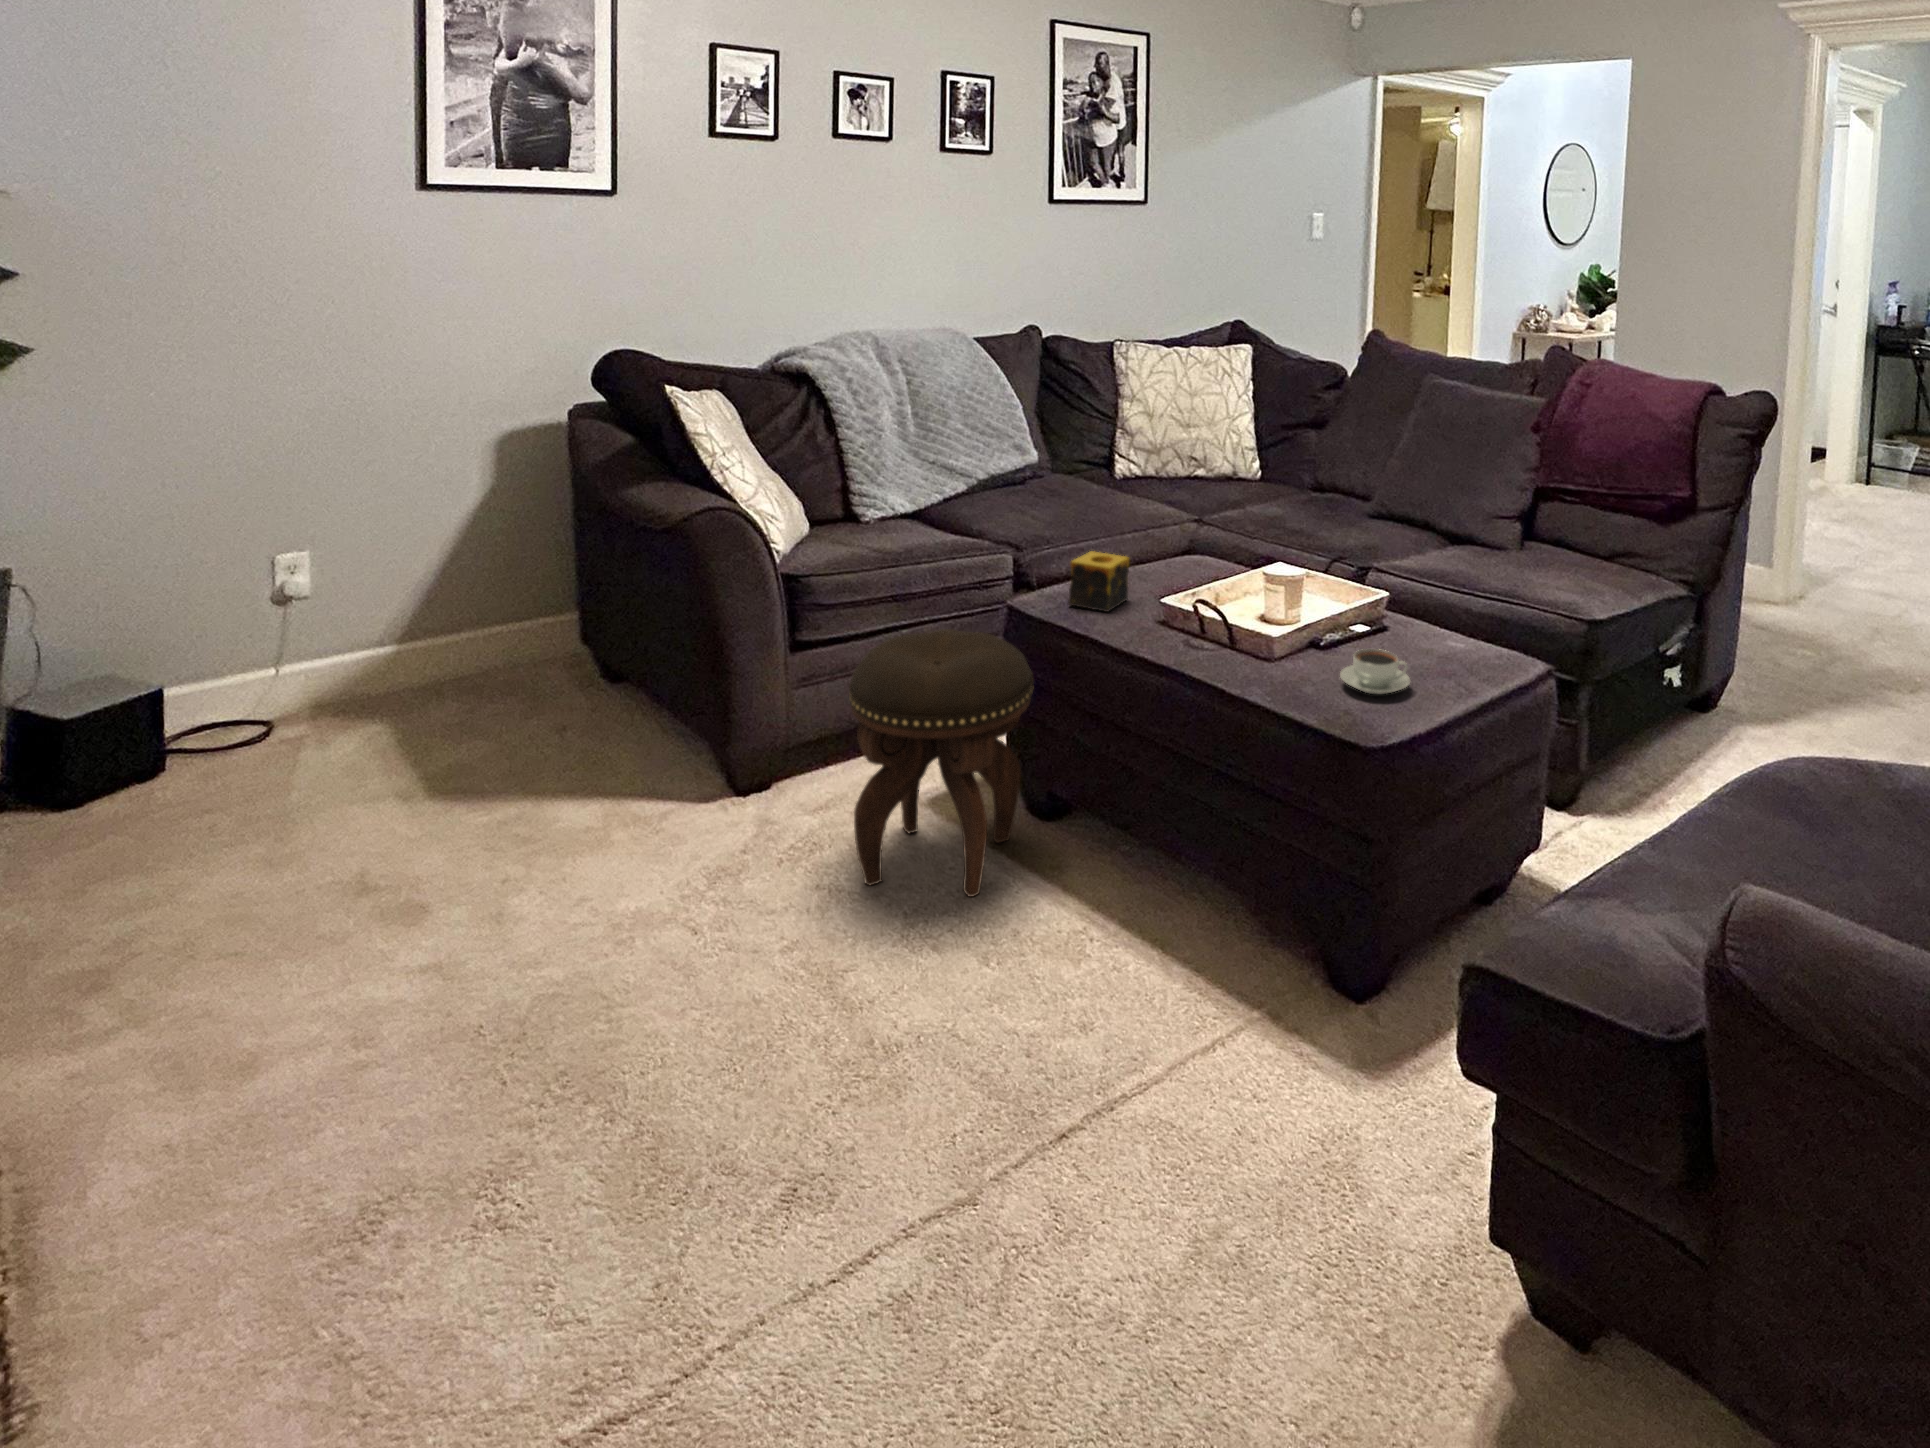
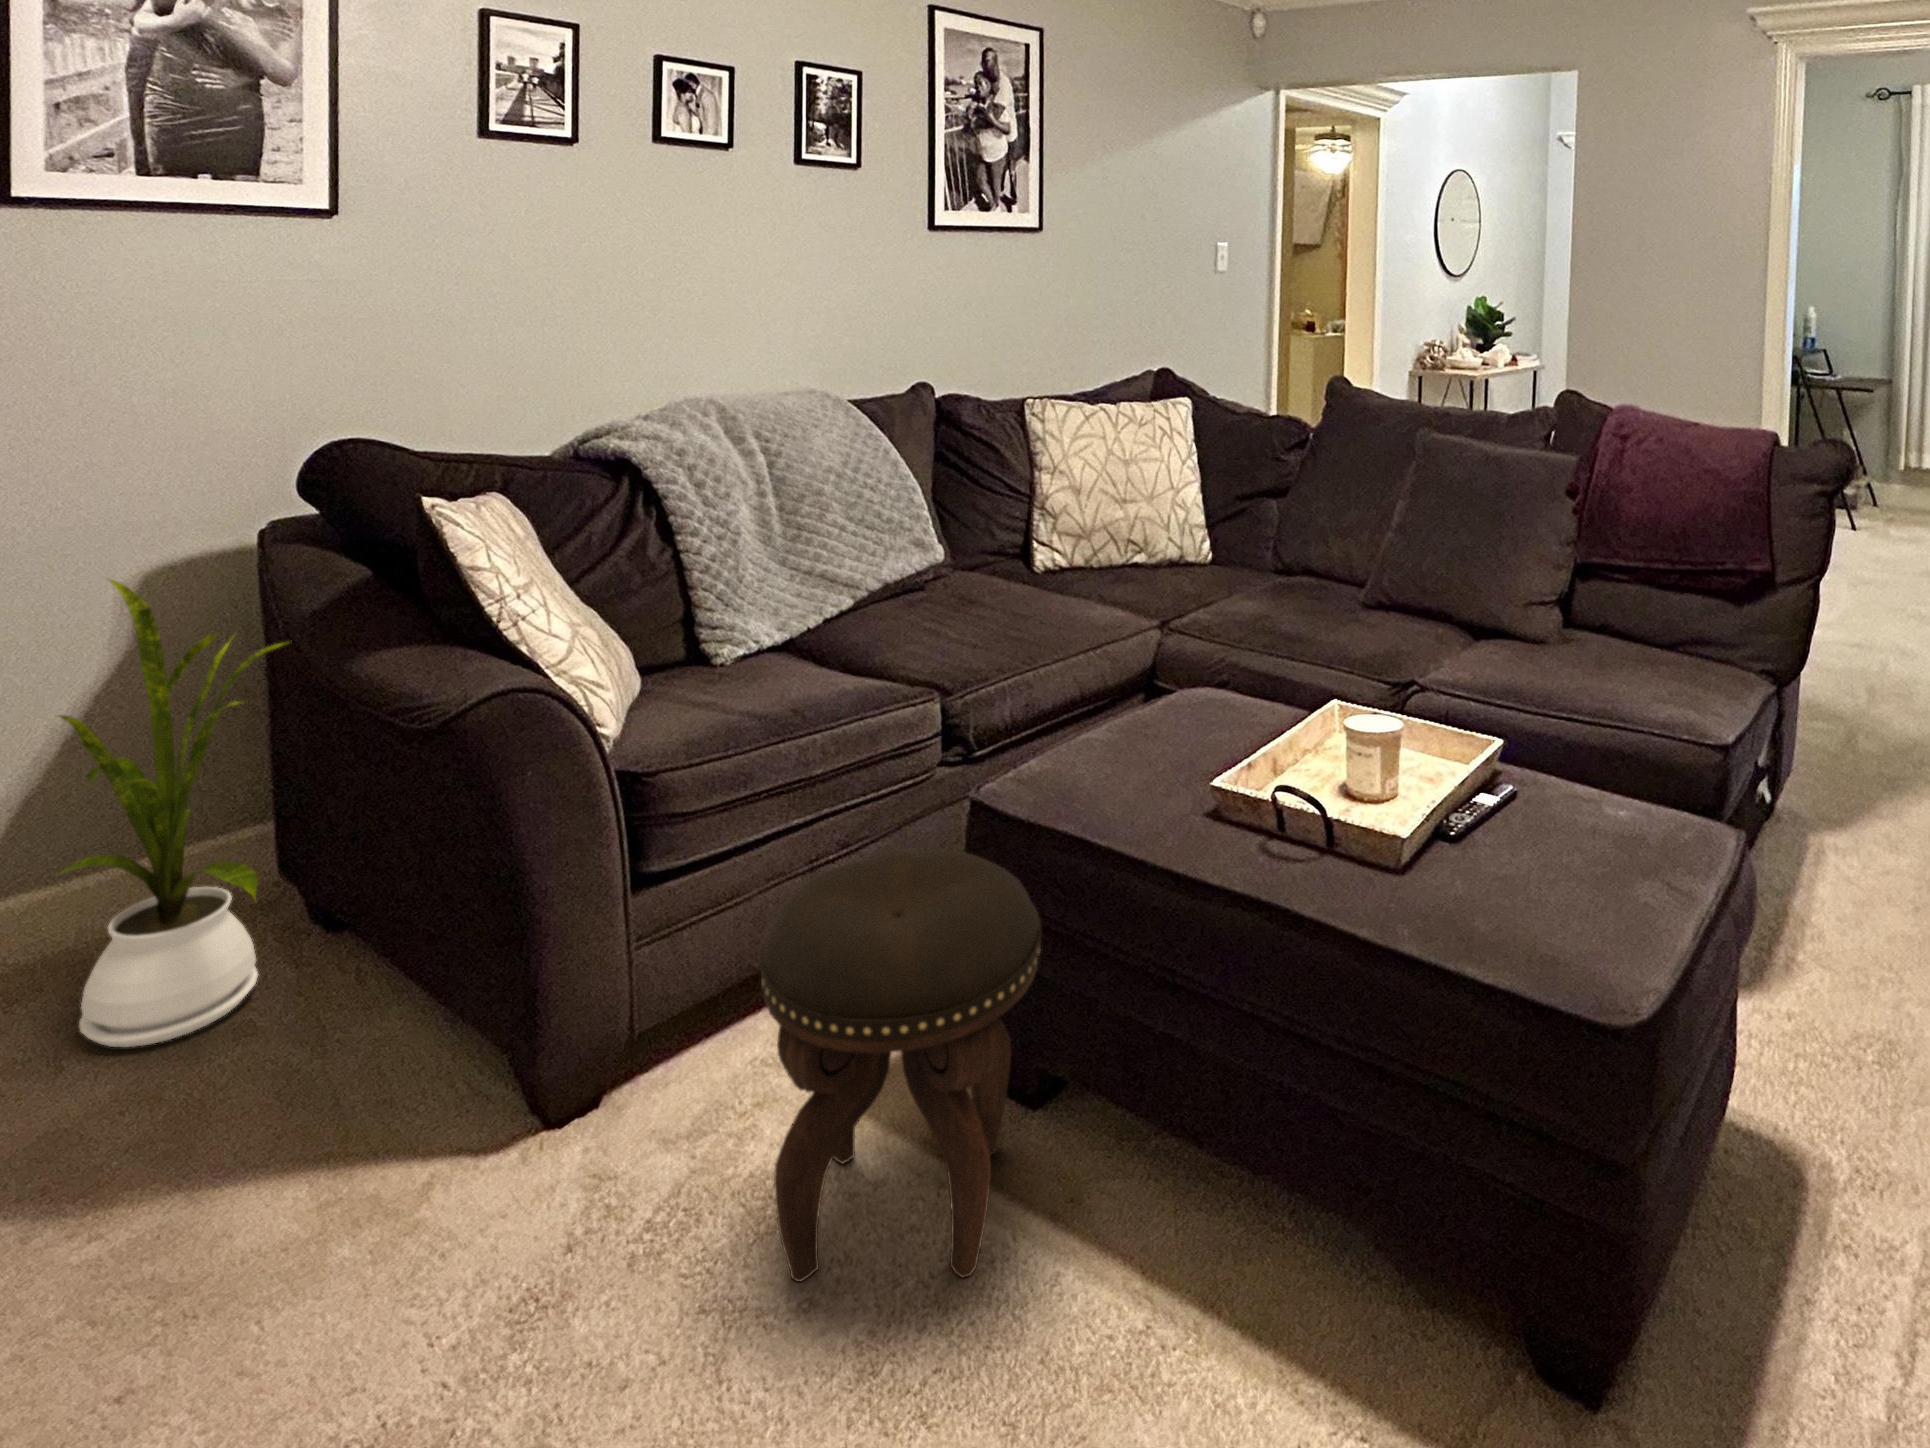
house plant: none [450,433,594,729] -> present [60,580,292,1047]
candle: present [1069,551,1129,612] -> none [1069,709,1149,800]
coffee cup: present [1340,649,1410,695] -> none [1509,844,1611,916]

